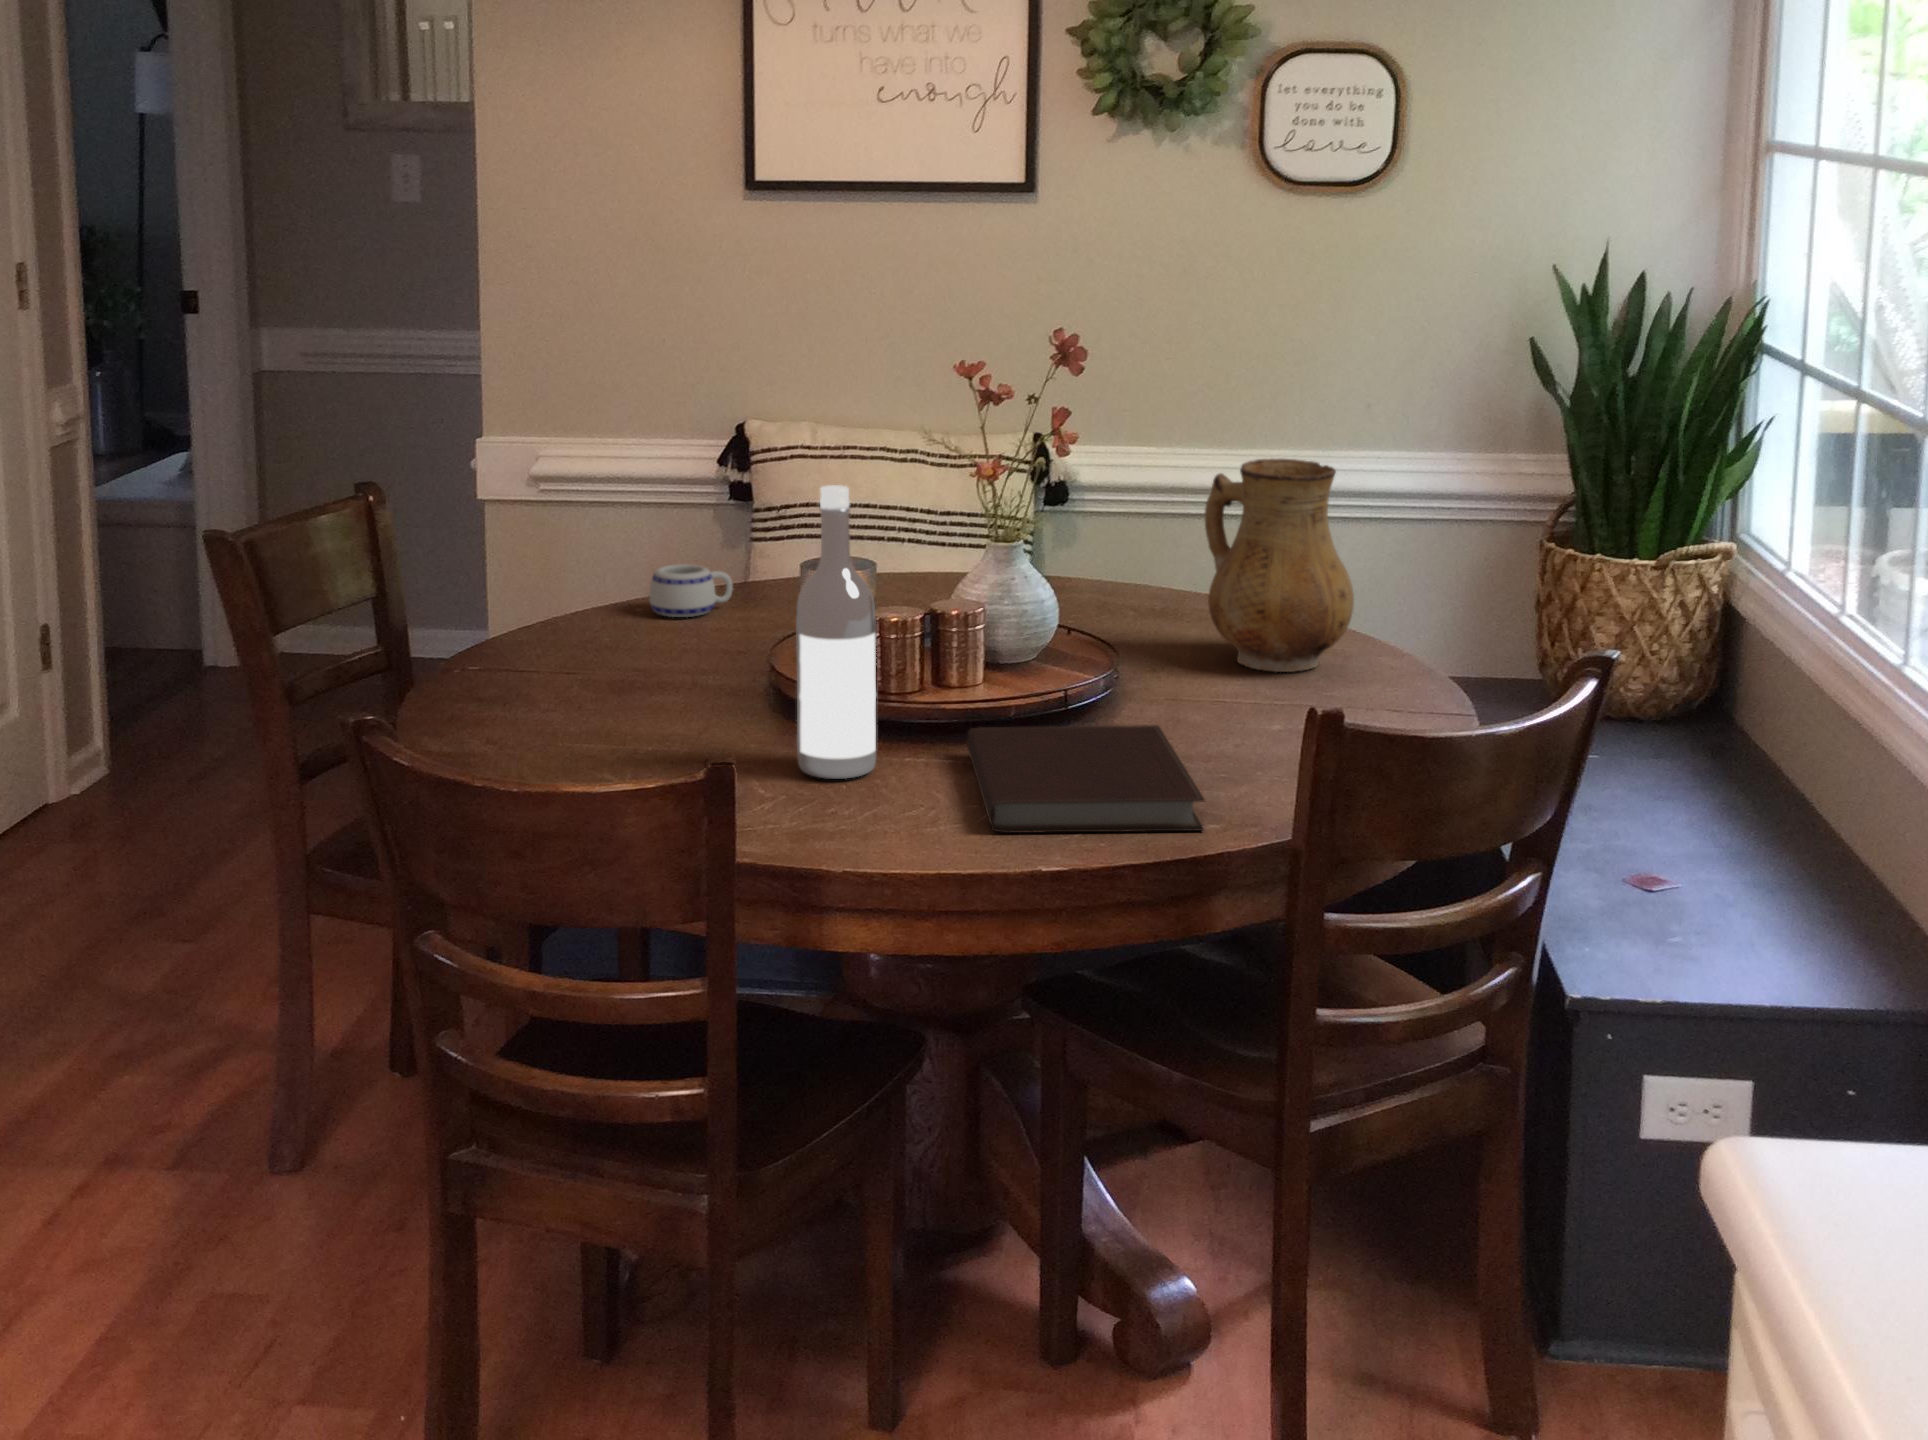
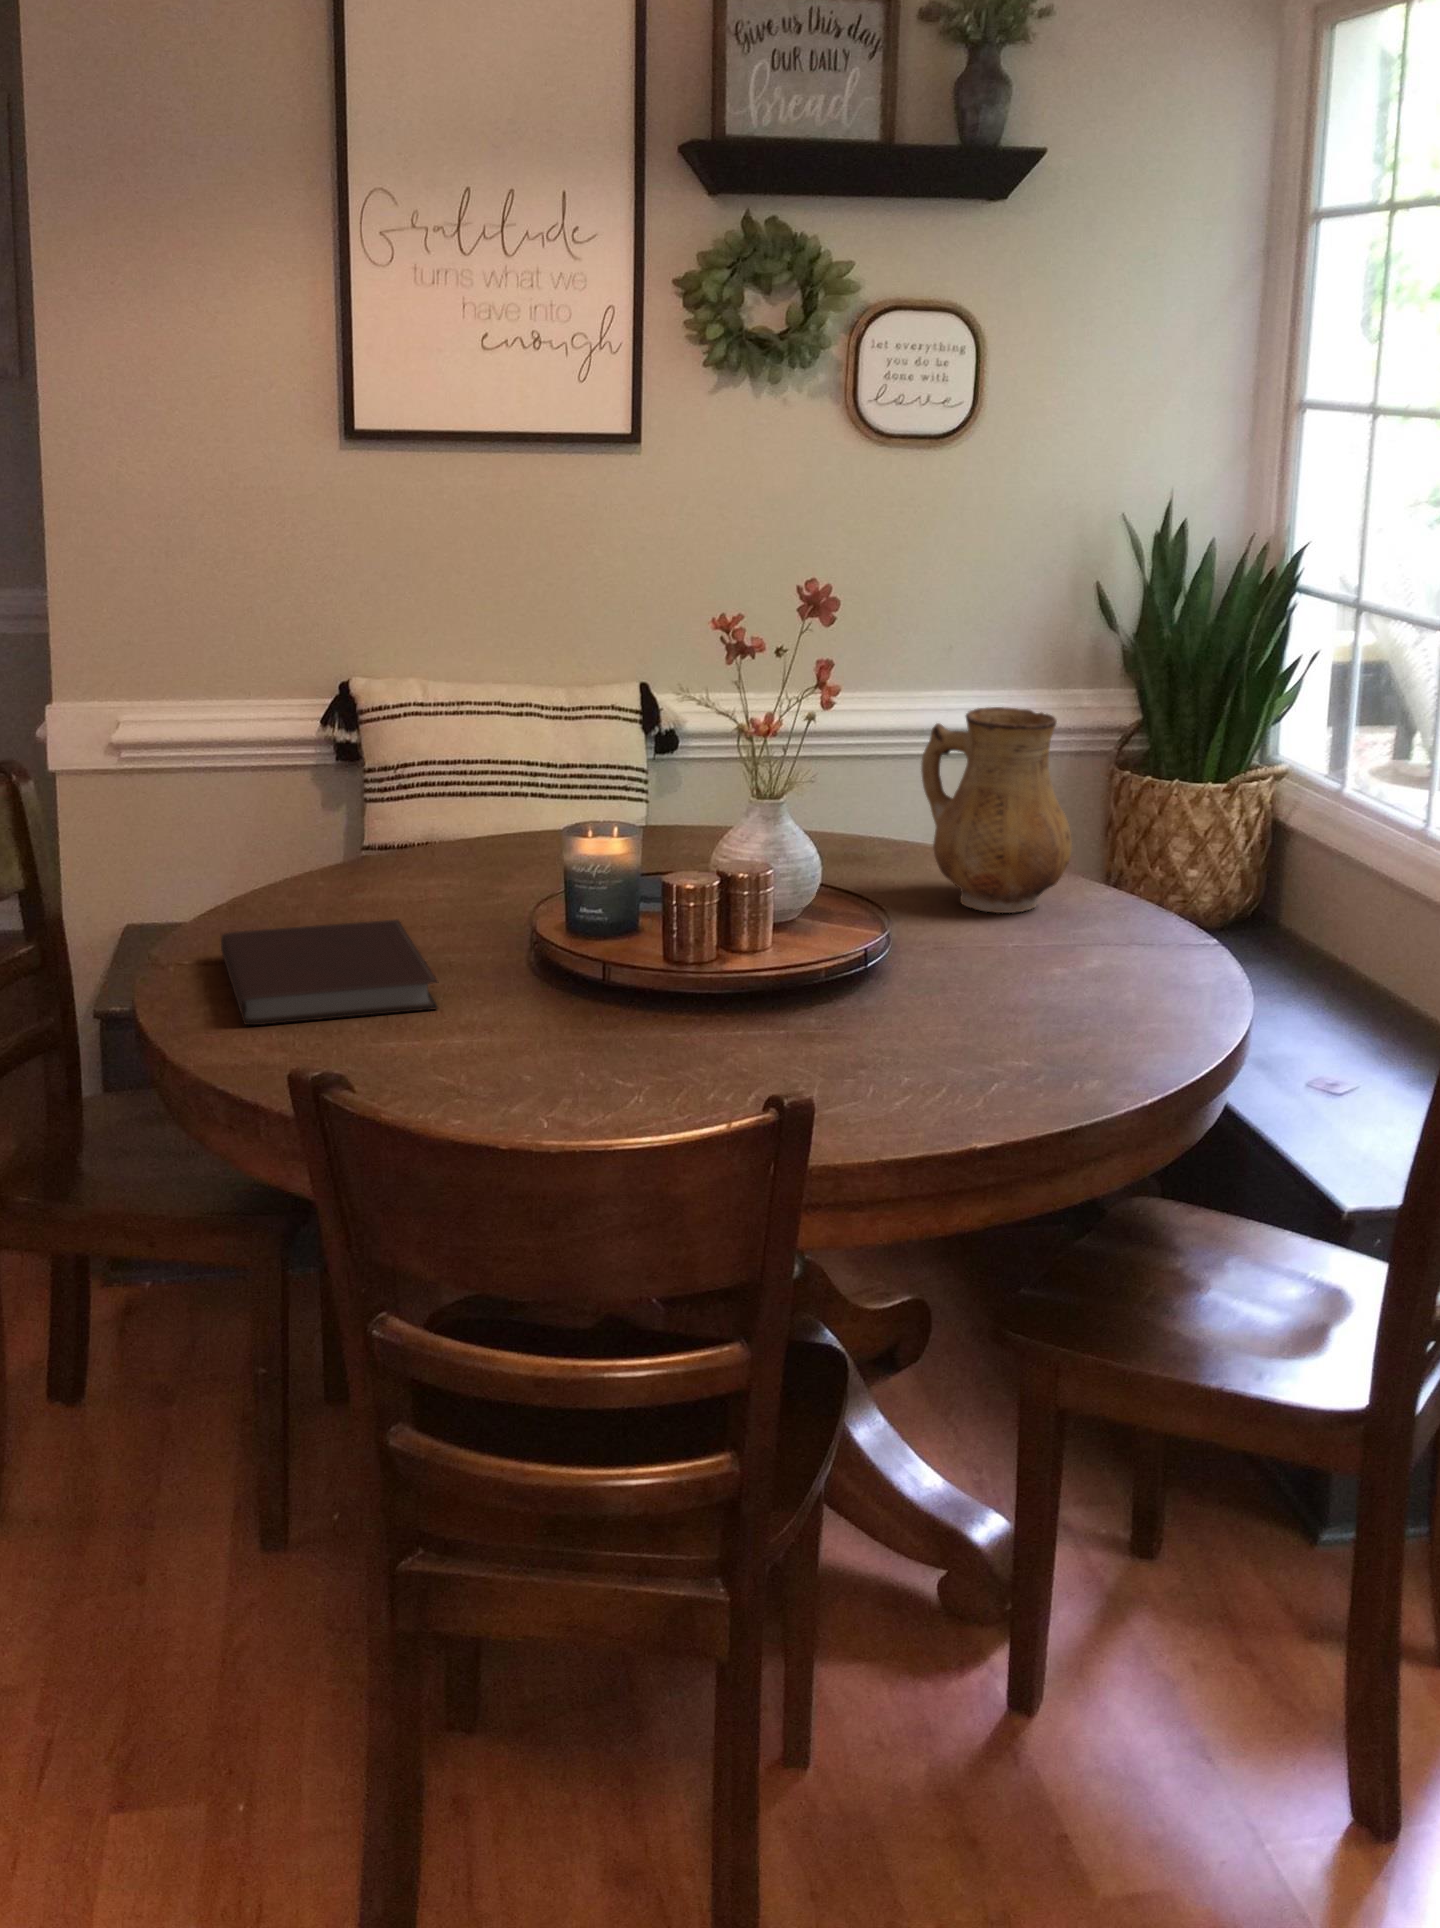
wine bottle: present [796,485,876,779] -> none [647,757,728,1061]
mug: present [649,564,733,617] -> none [342,835,426,892]
notebook: present [968,725,1205,833] -> present [221,919,438,1025]

